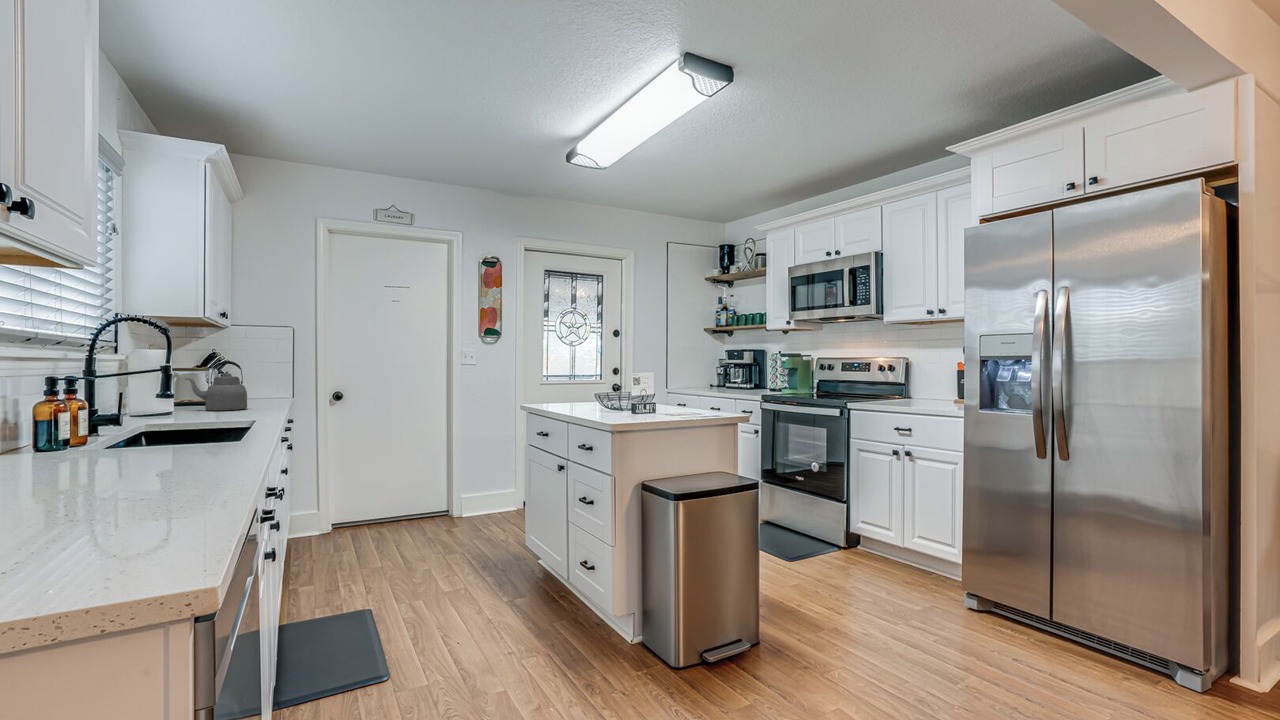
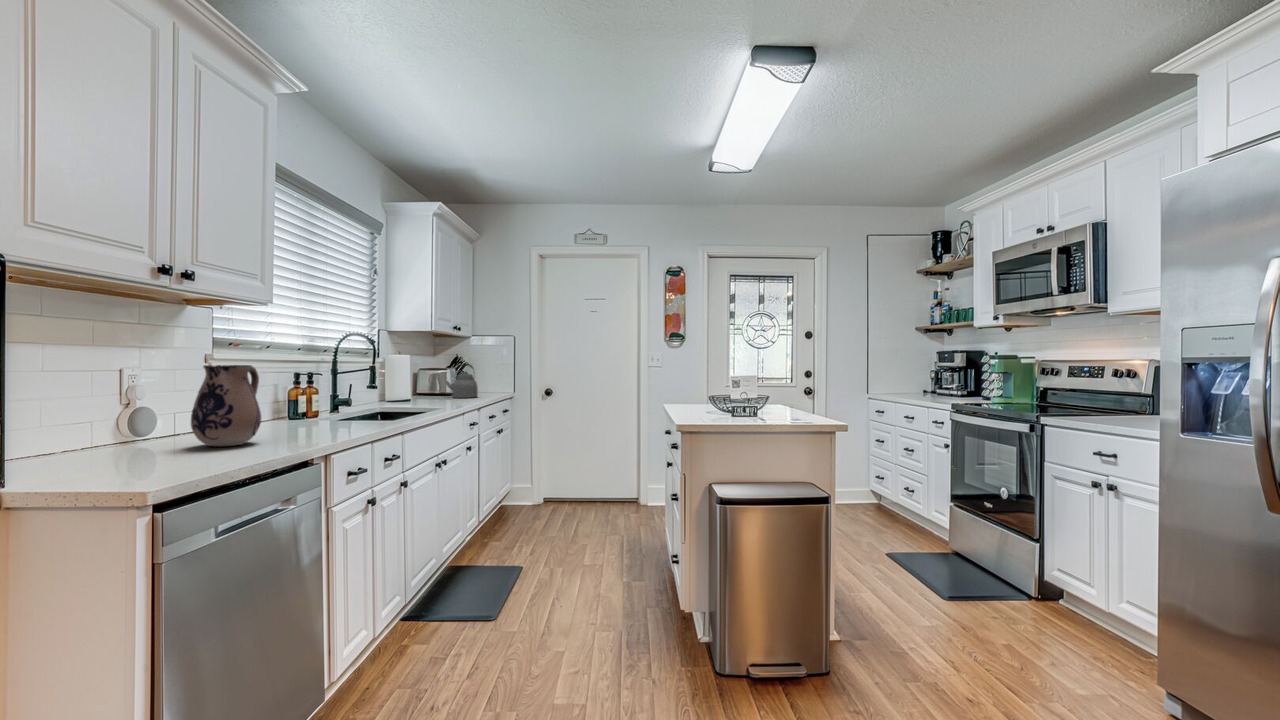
ceramic pitcher: none [55,362,182,502] -> present [191,365,261,446]

